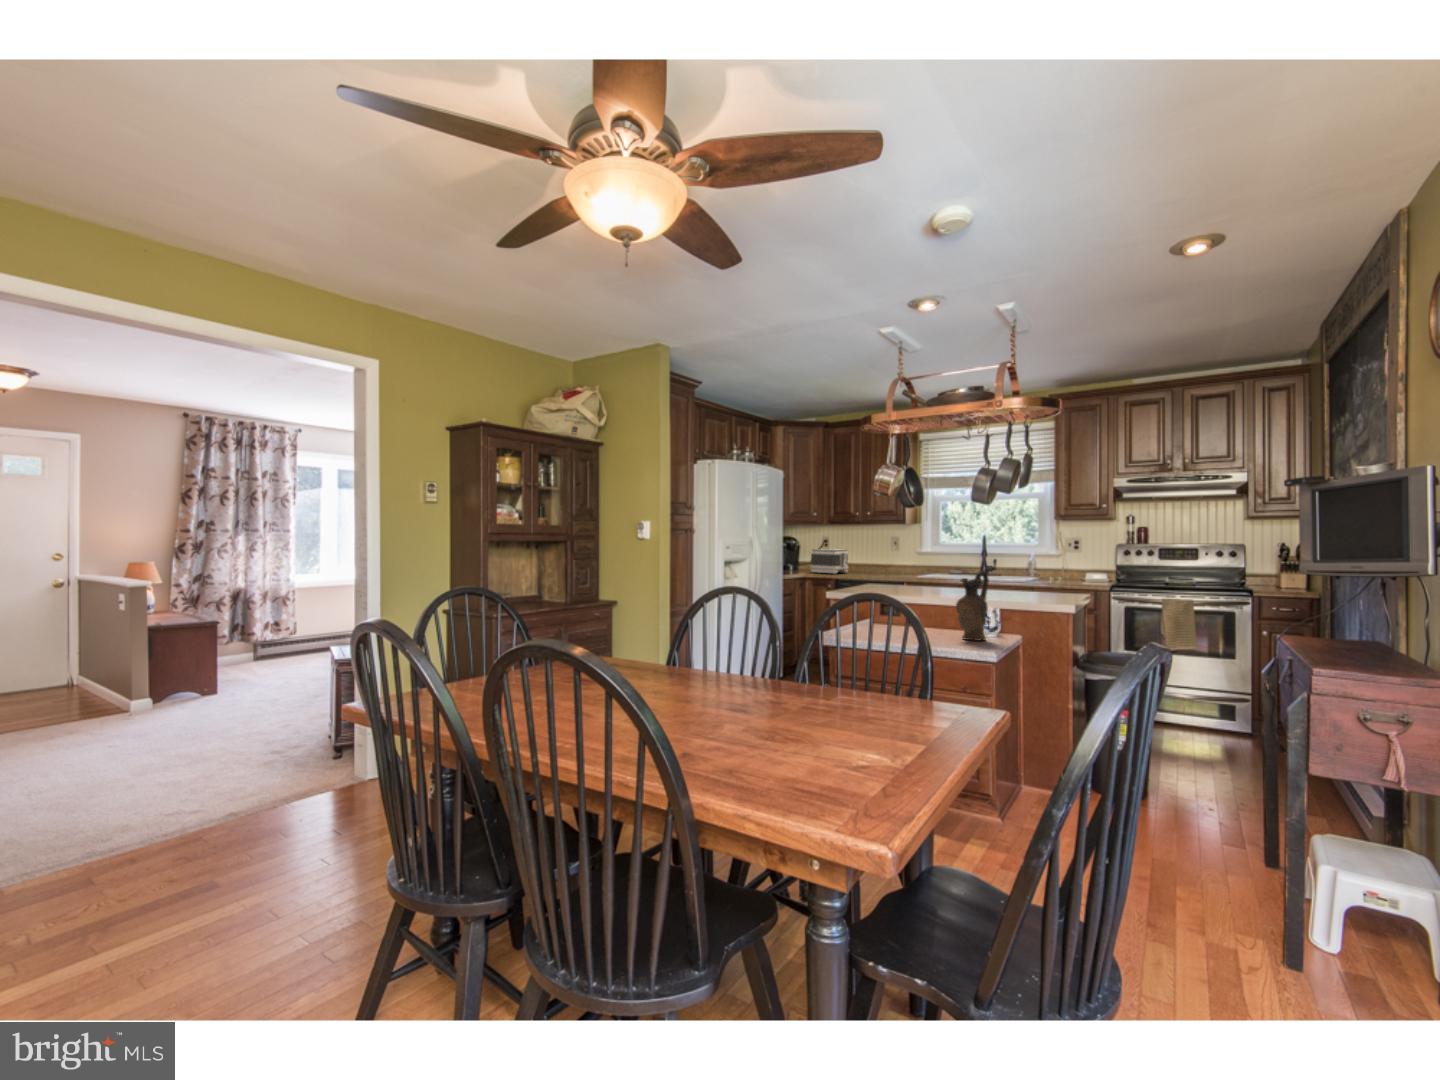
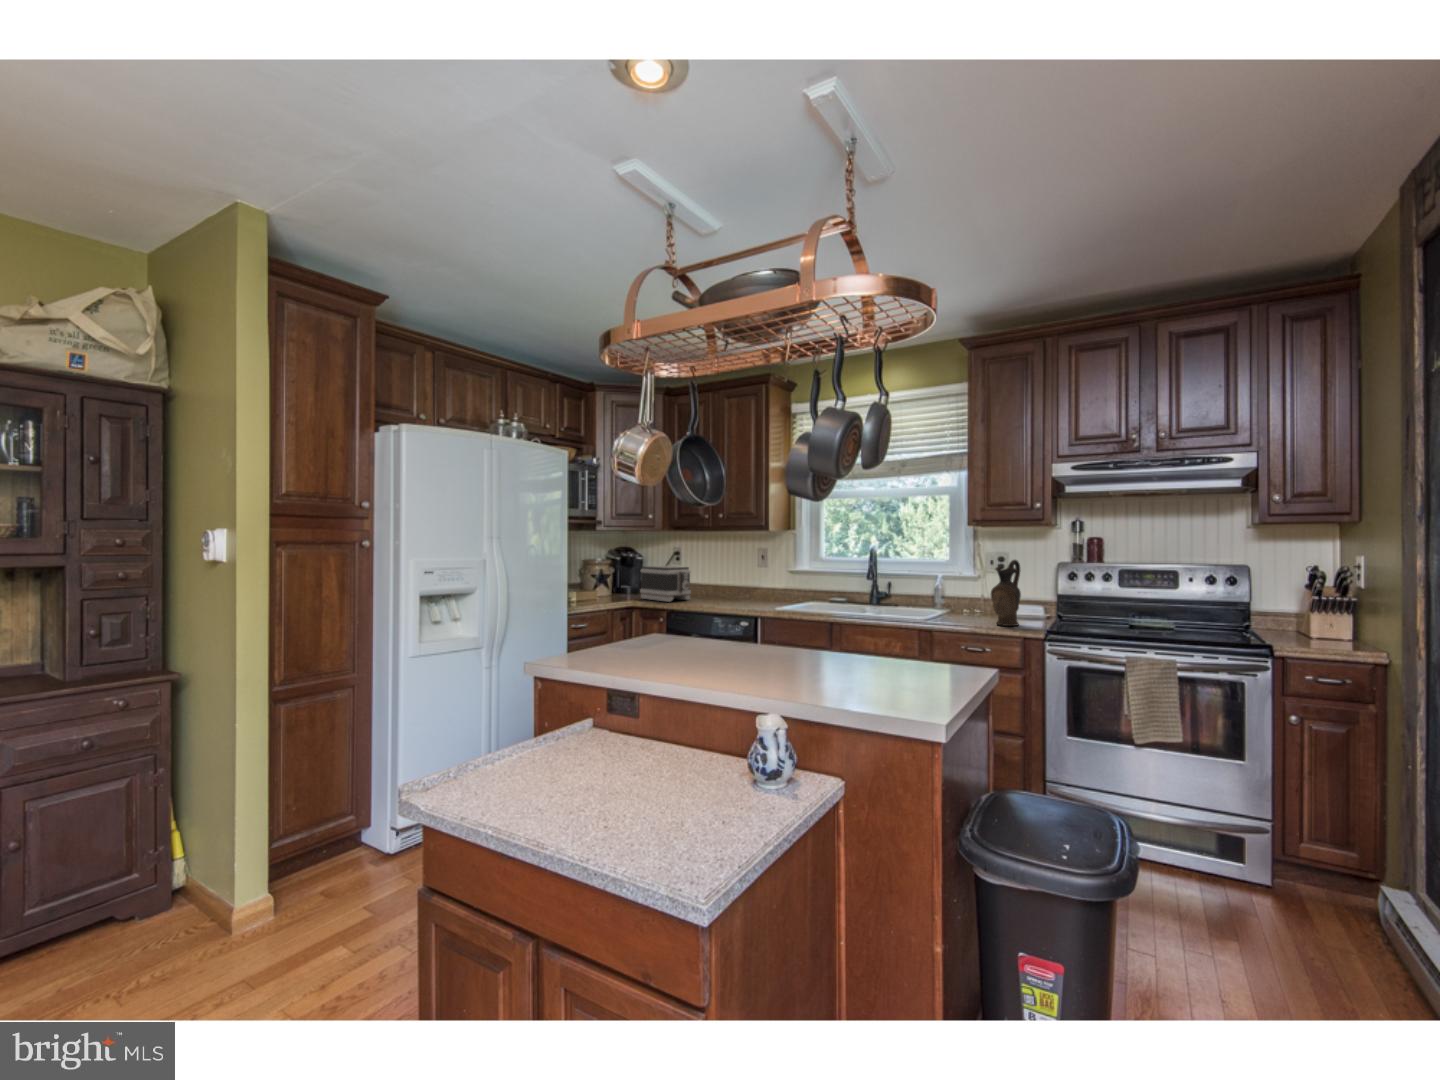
ceramic pitcher: present [956,570,989,641] -> present [990,560,1021,626]

